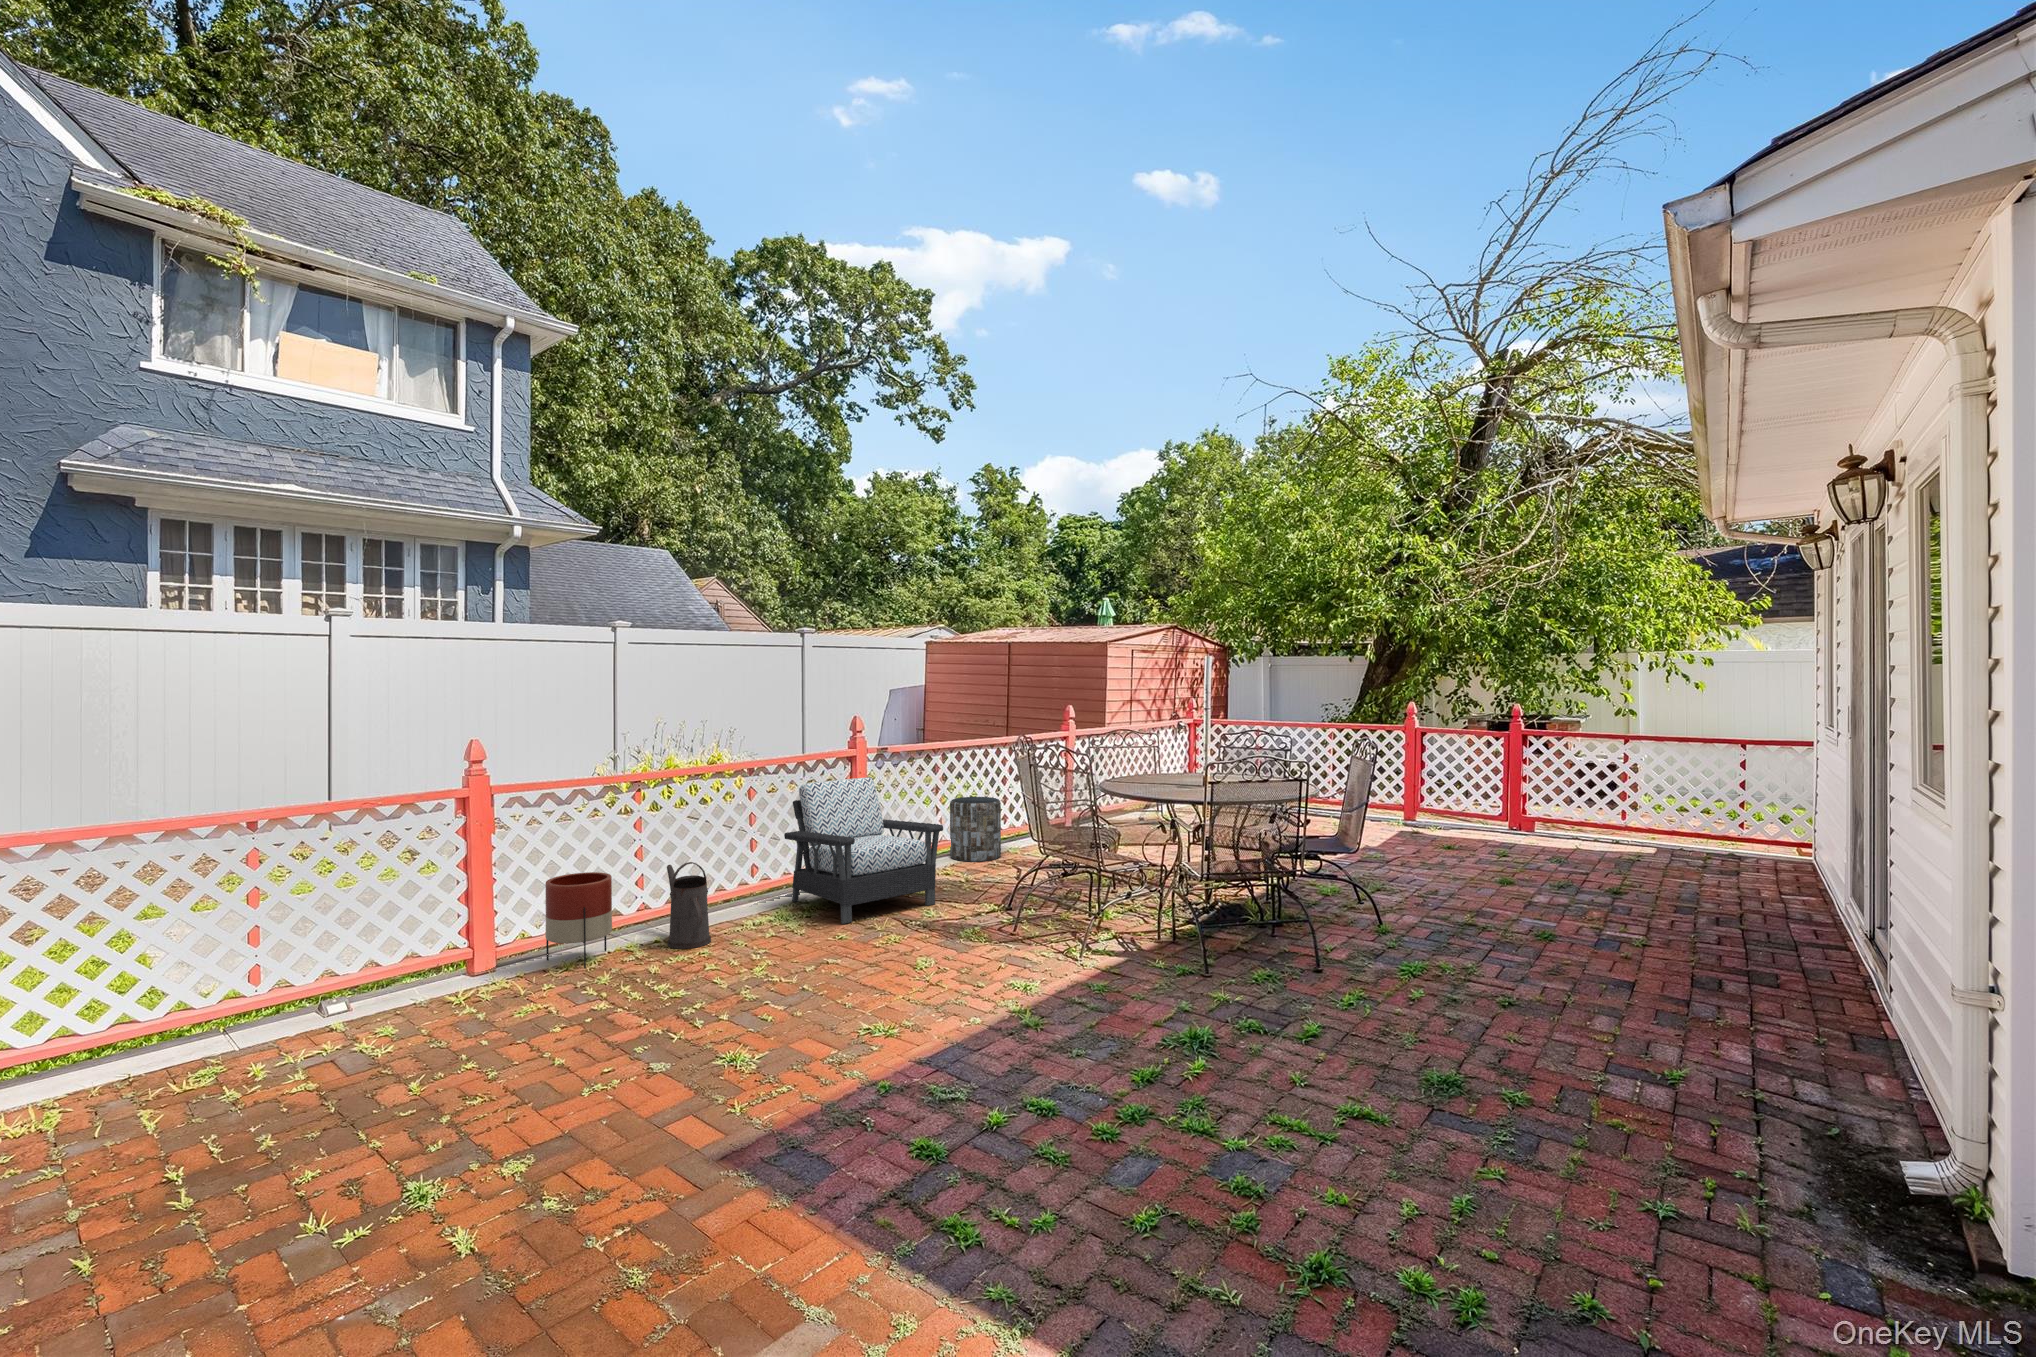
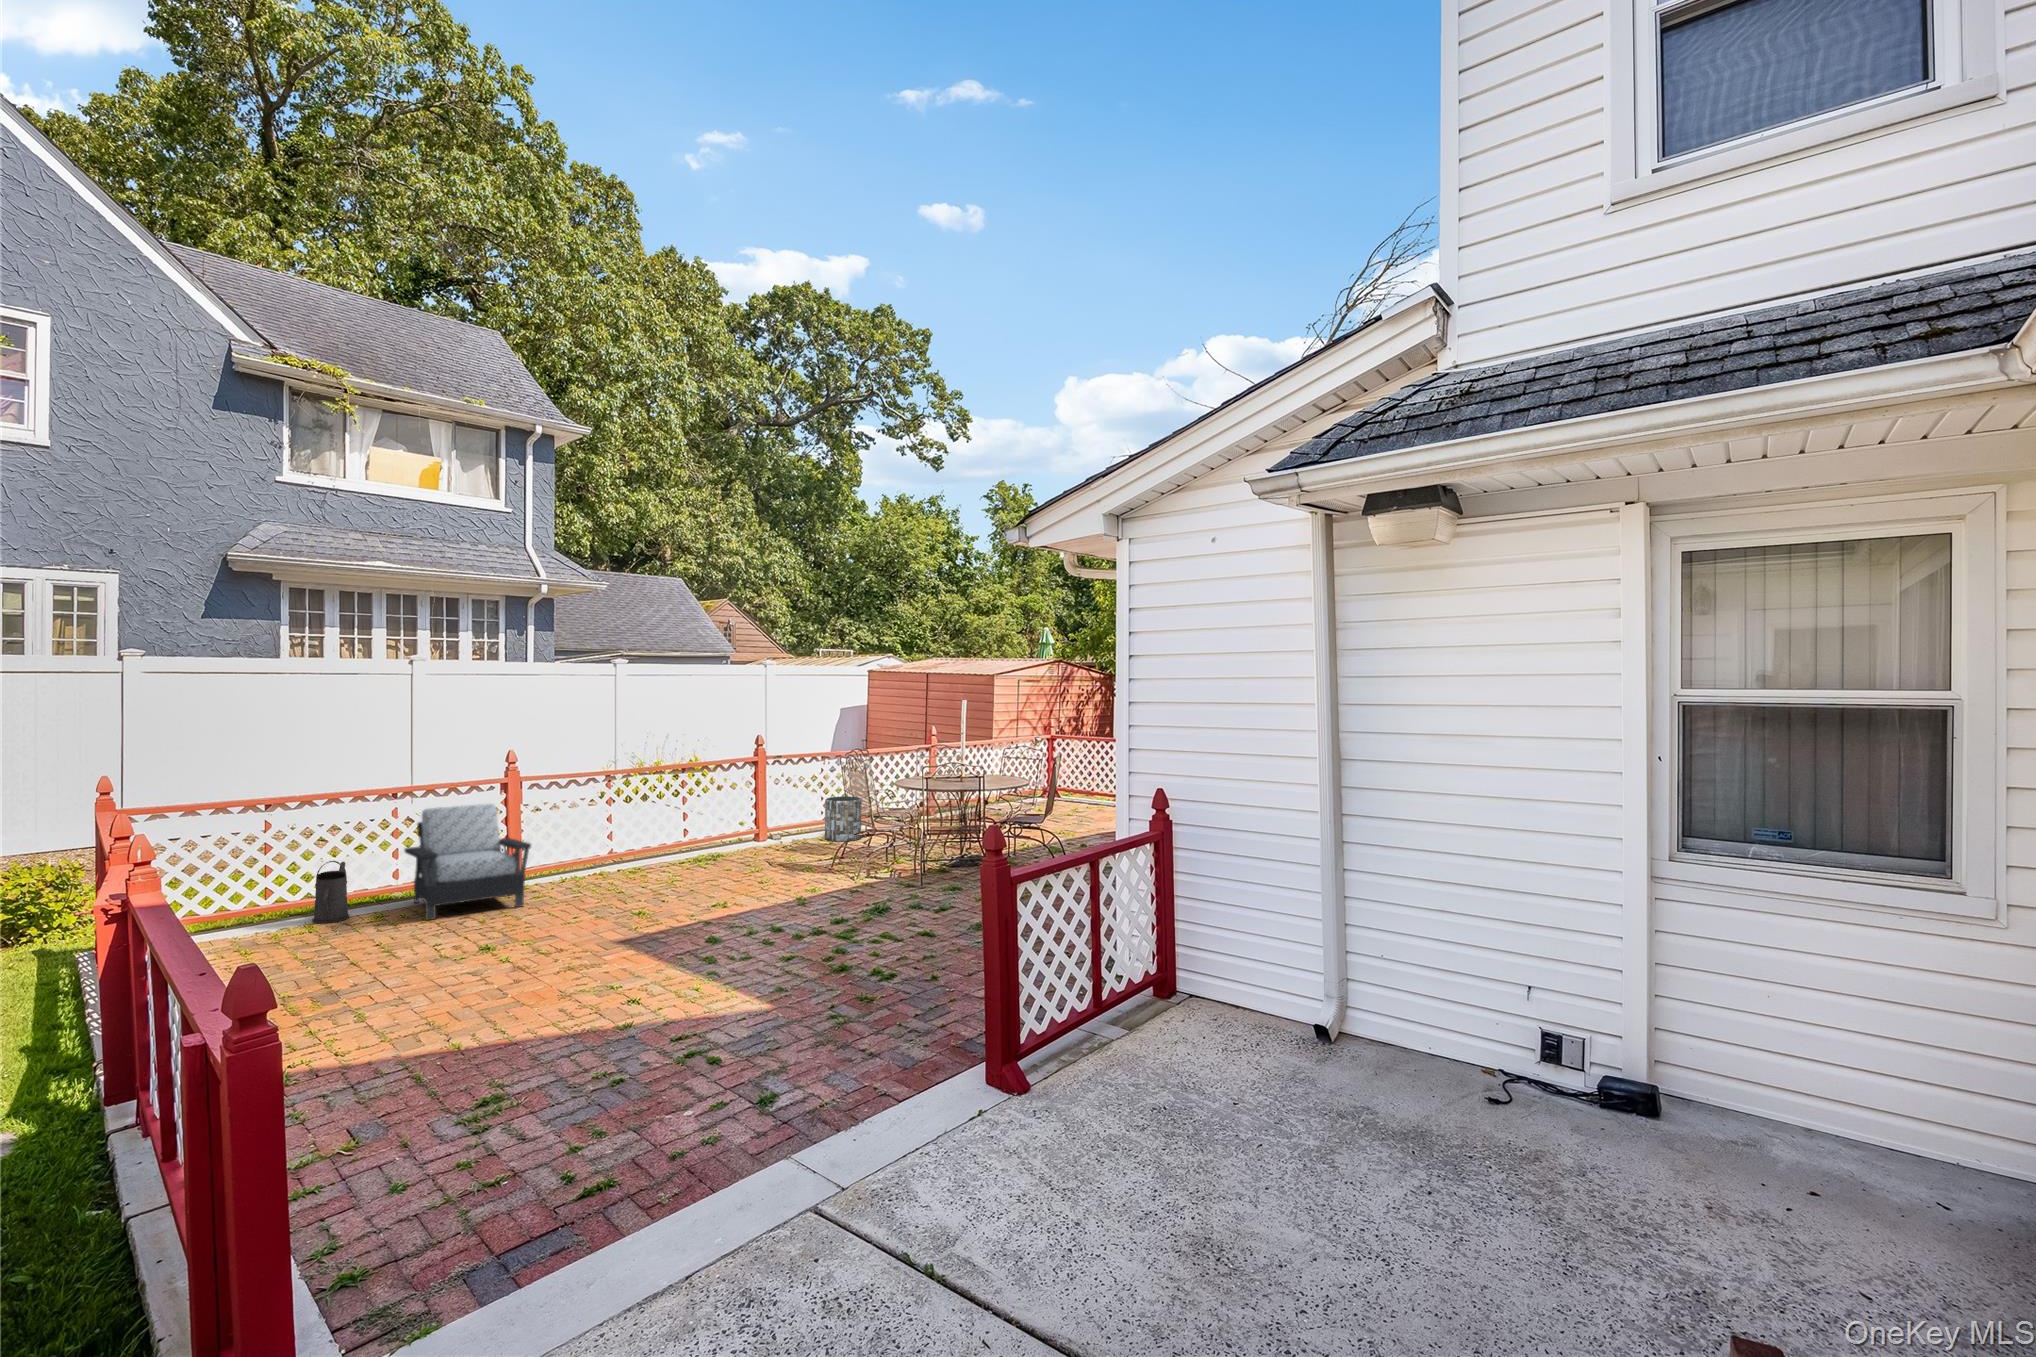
armchair: present [784,777,943,924] -> present [404,804,531,920]
watering can: present [667,862,711,949] -> present [312,861,349,923]
planter: present [545,872,612,968] -> none [535,834,575,889]

